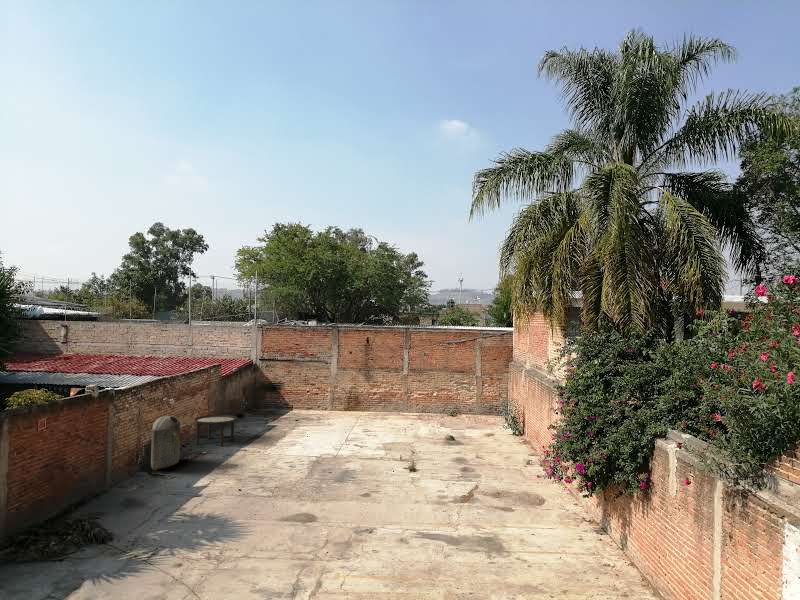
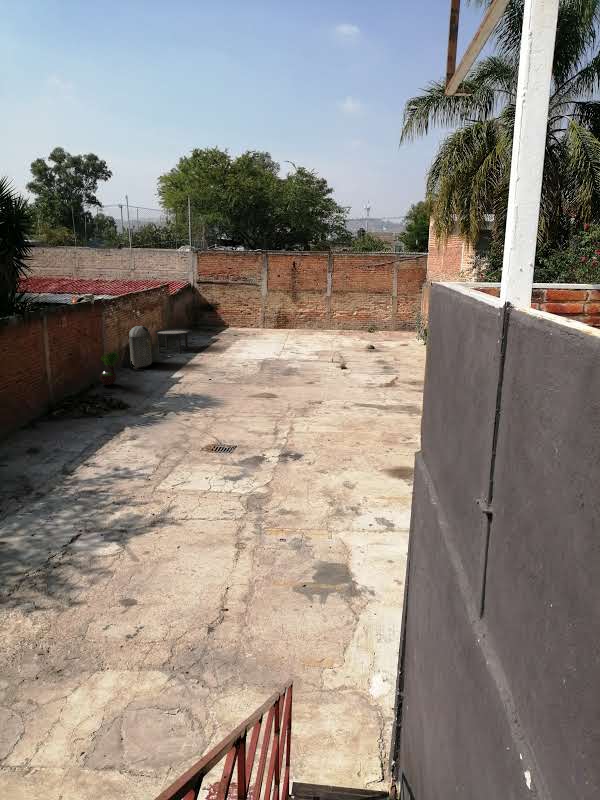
potted tree: none [93,451,124,499] -> present [100,352,118,385]

